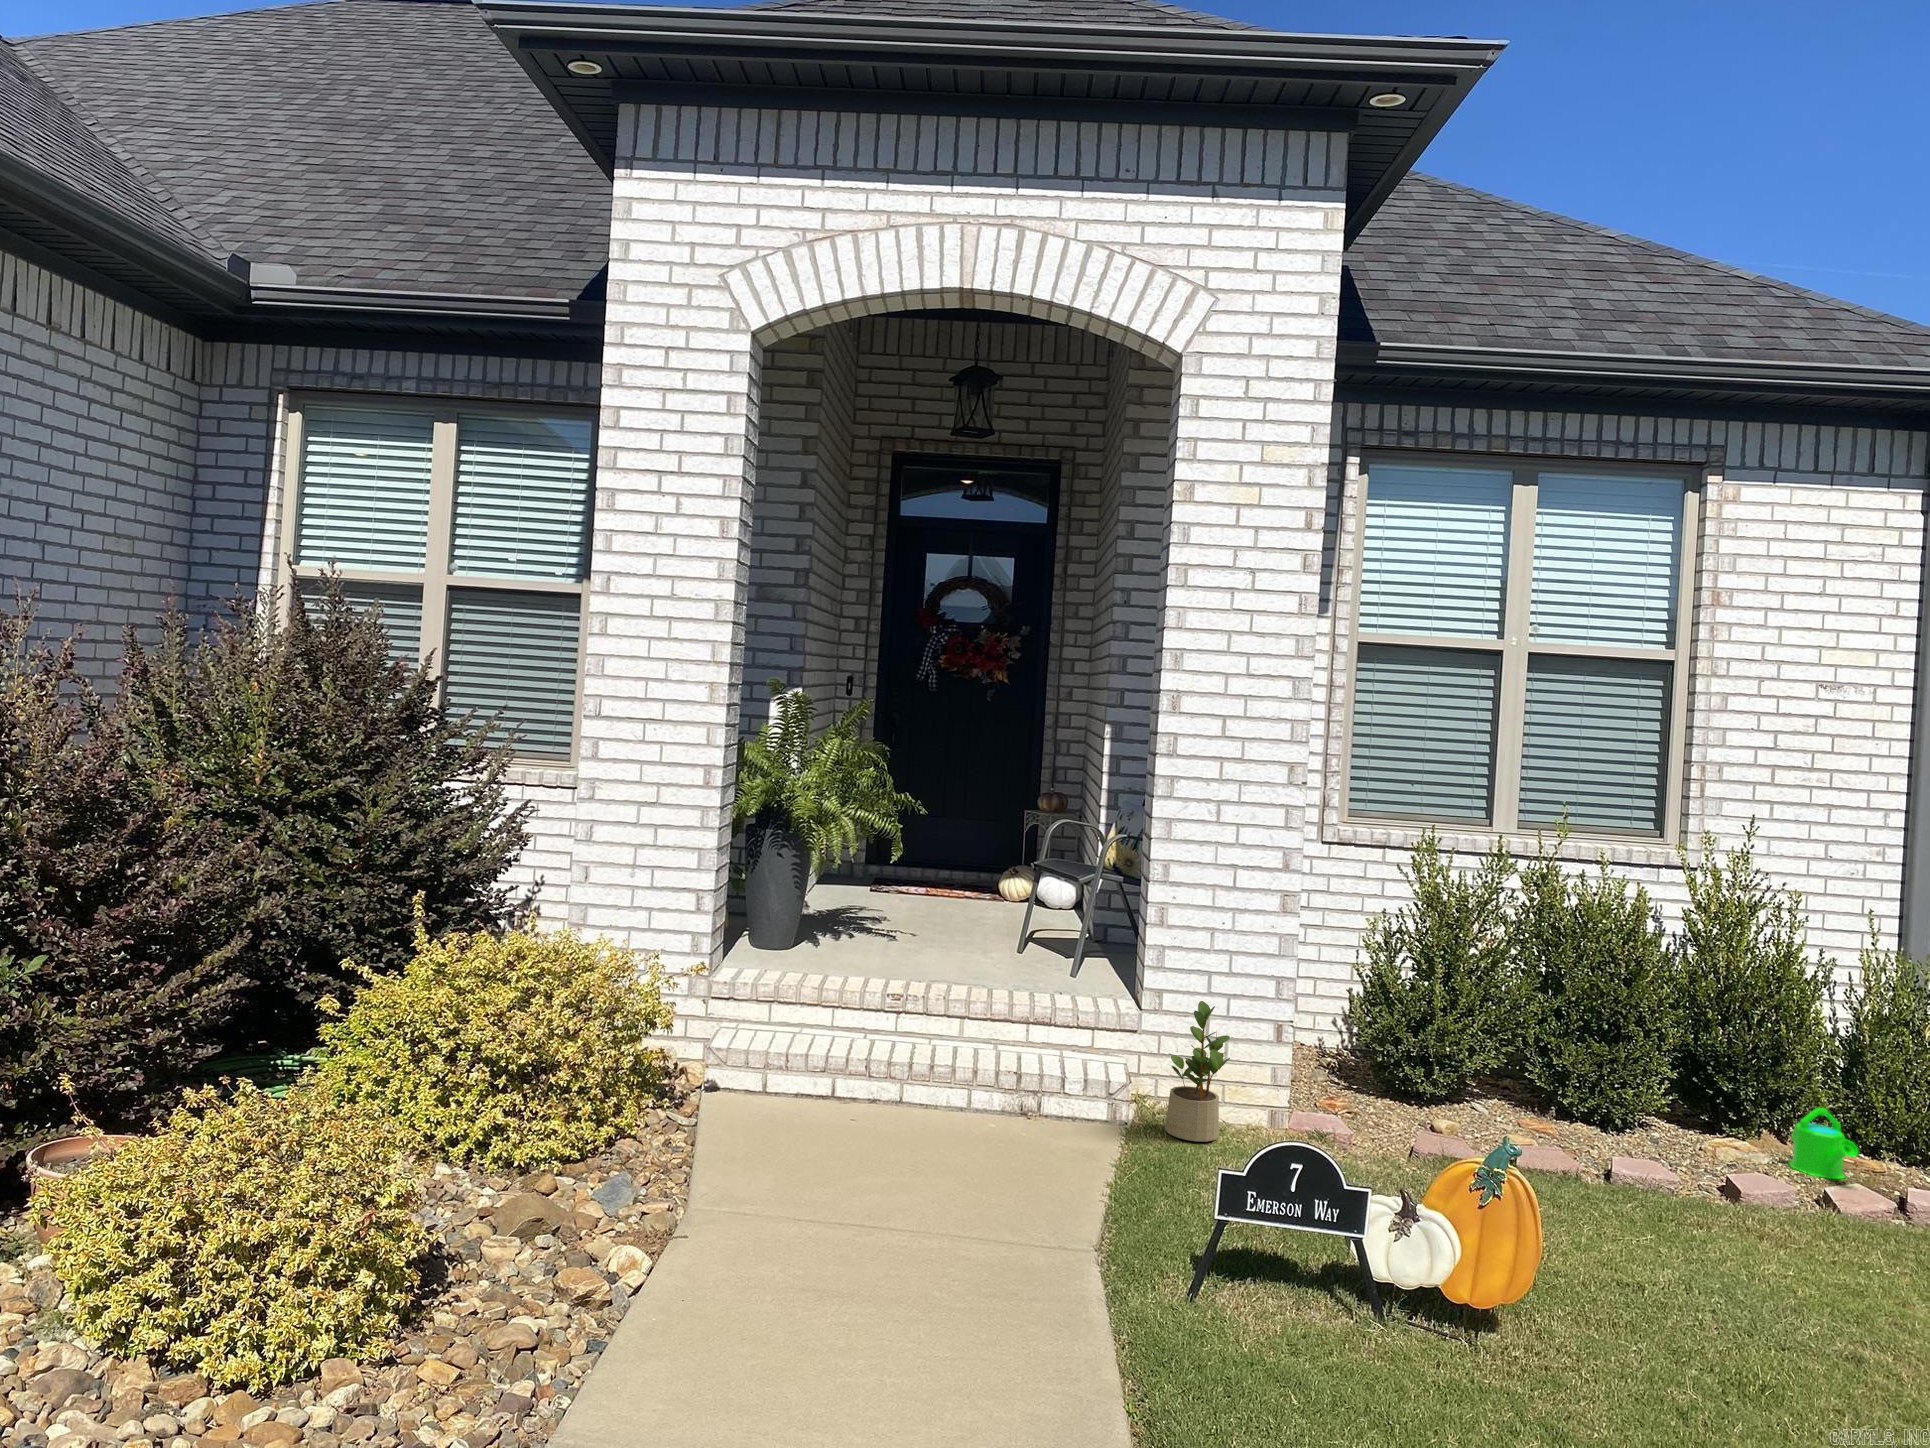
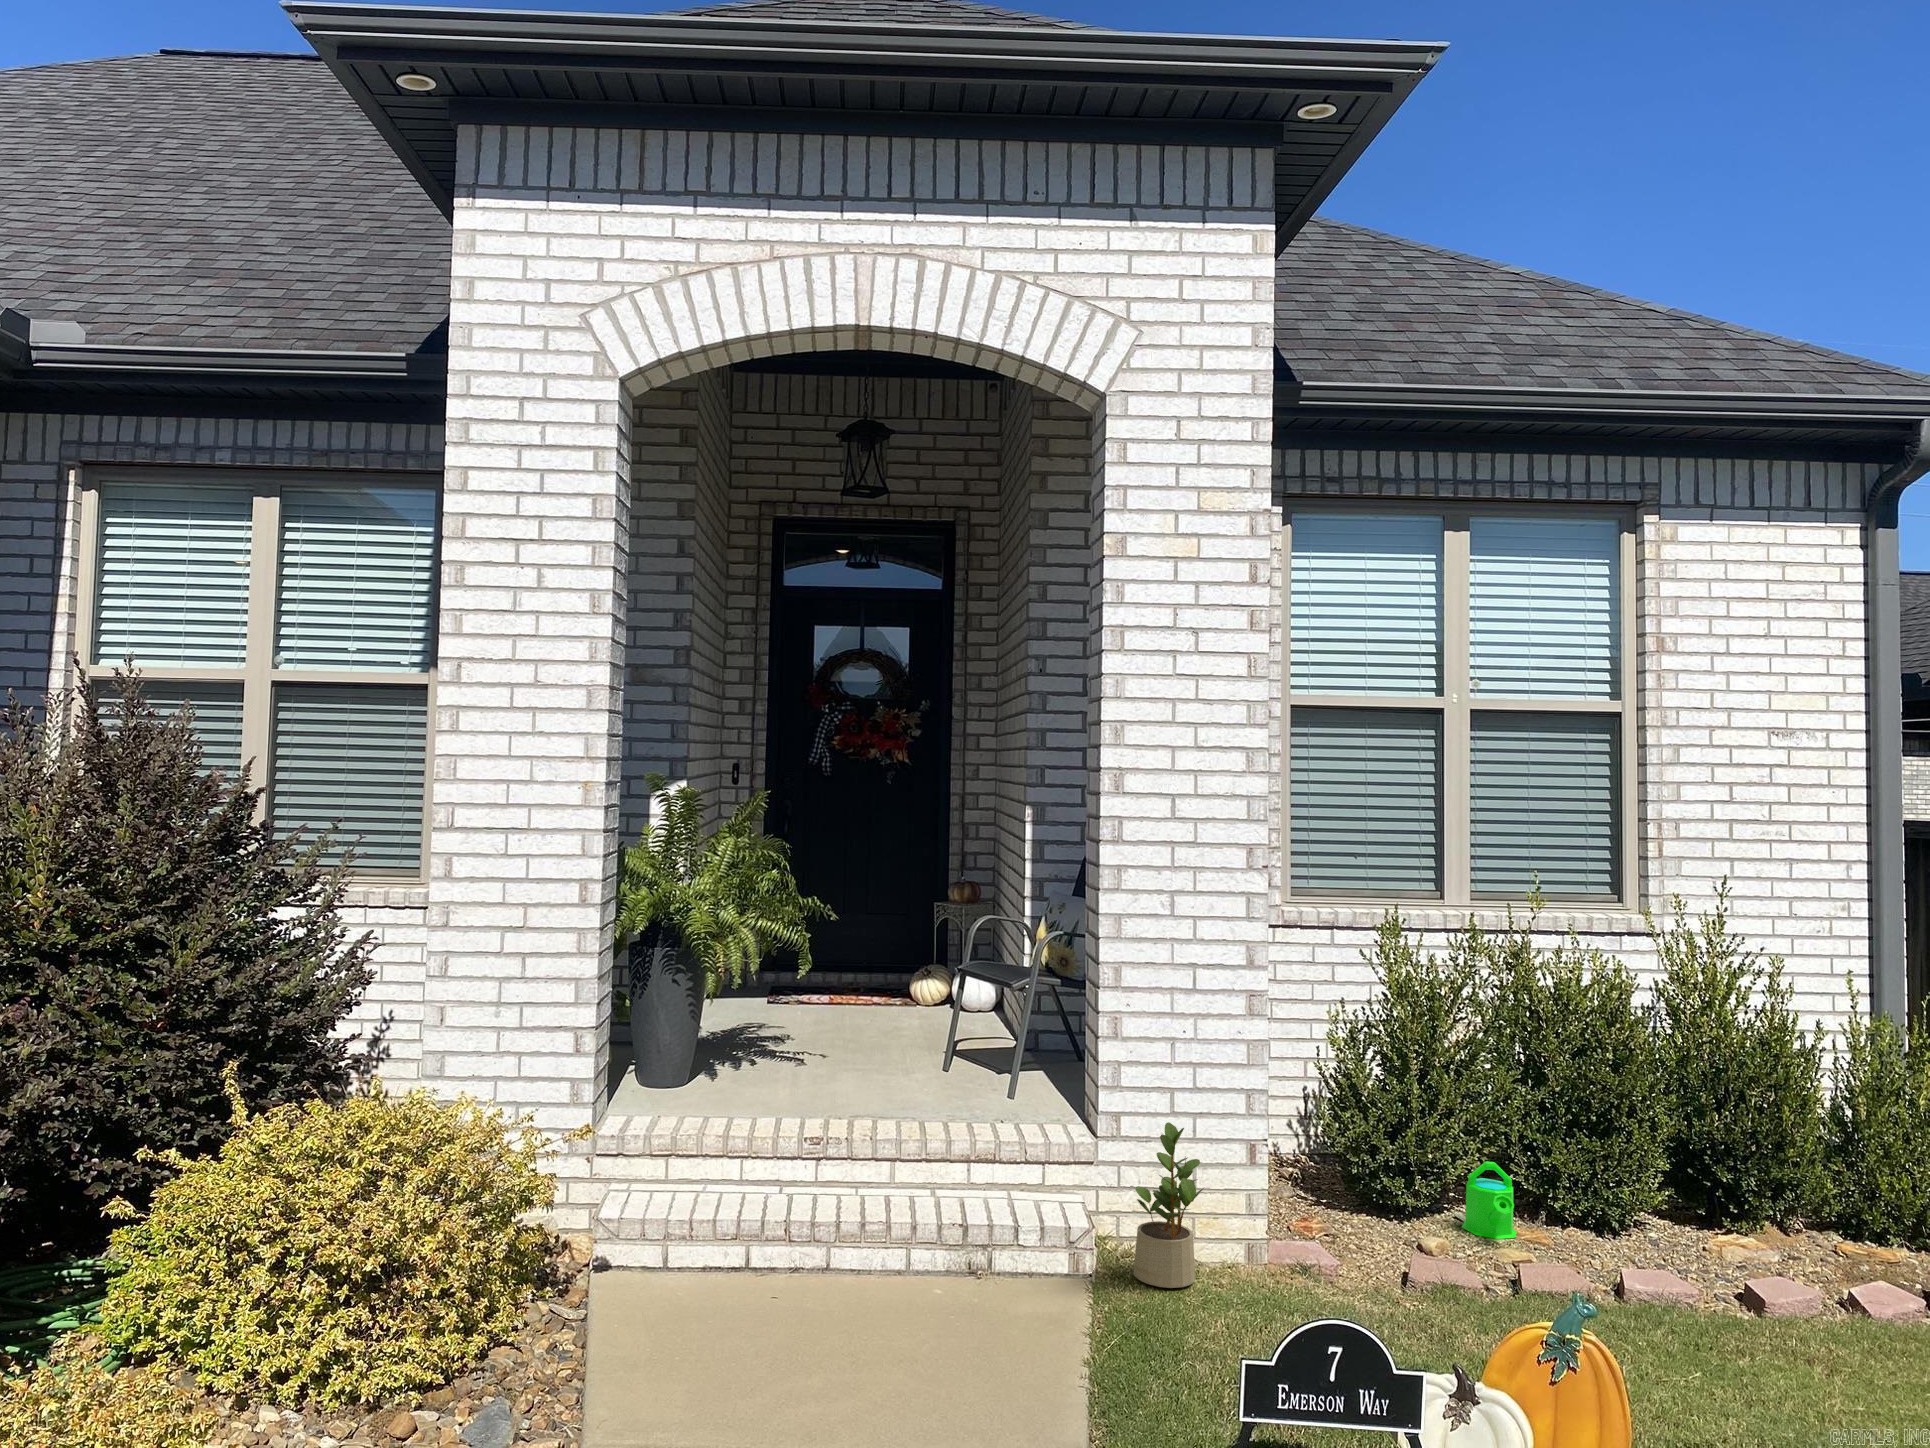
watering can: present [1789,1108,1858,1179] -> present [1462,1161,1517,1239]

